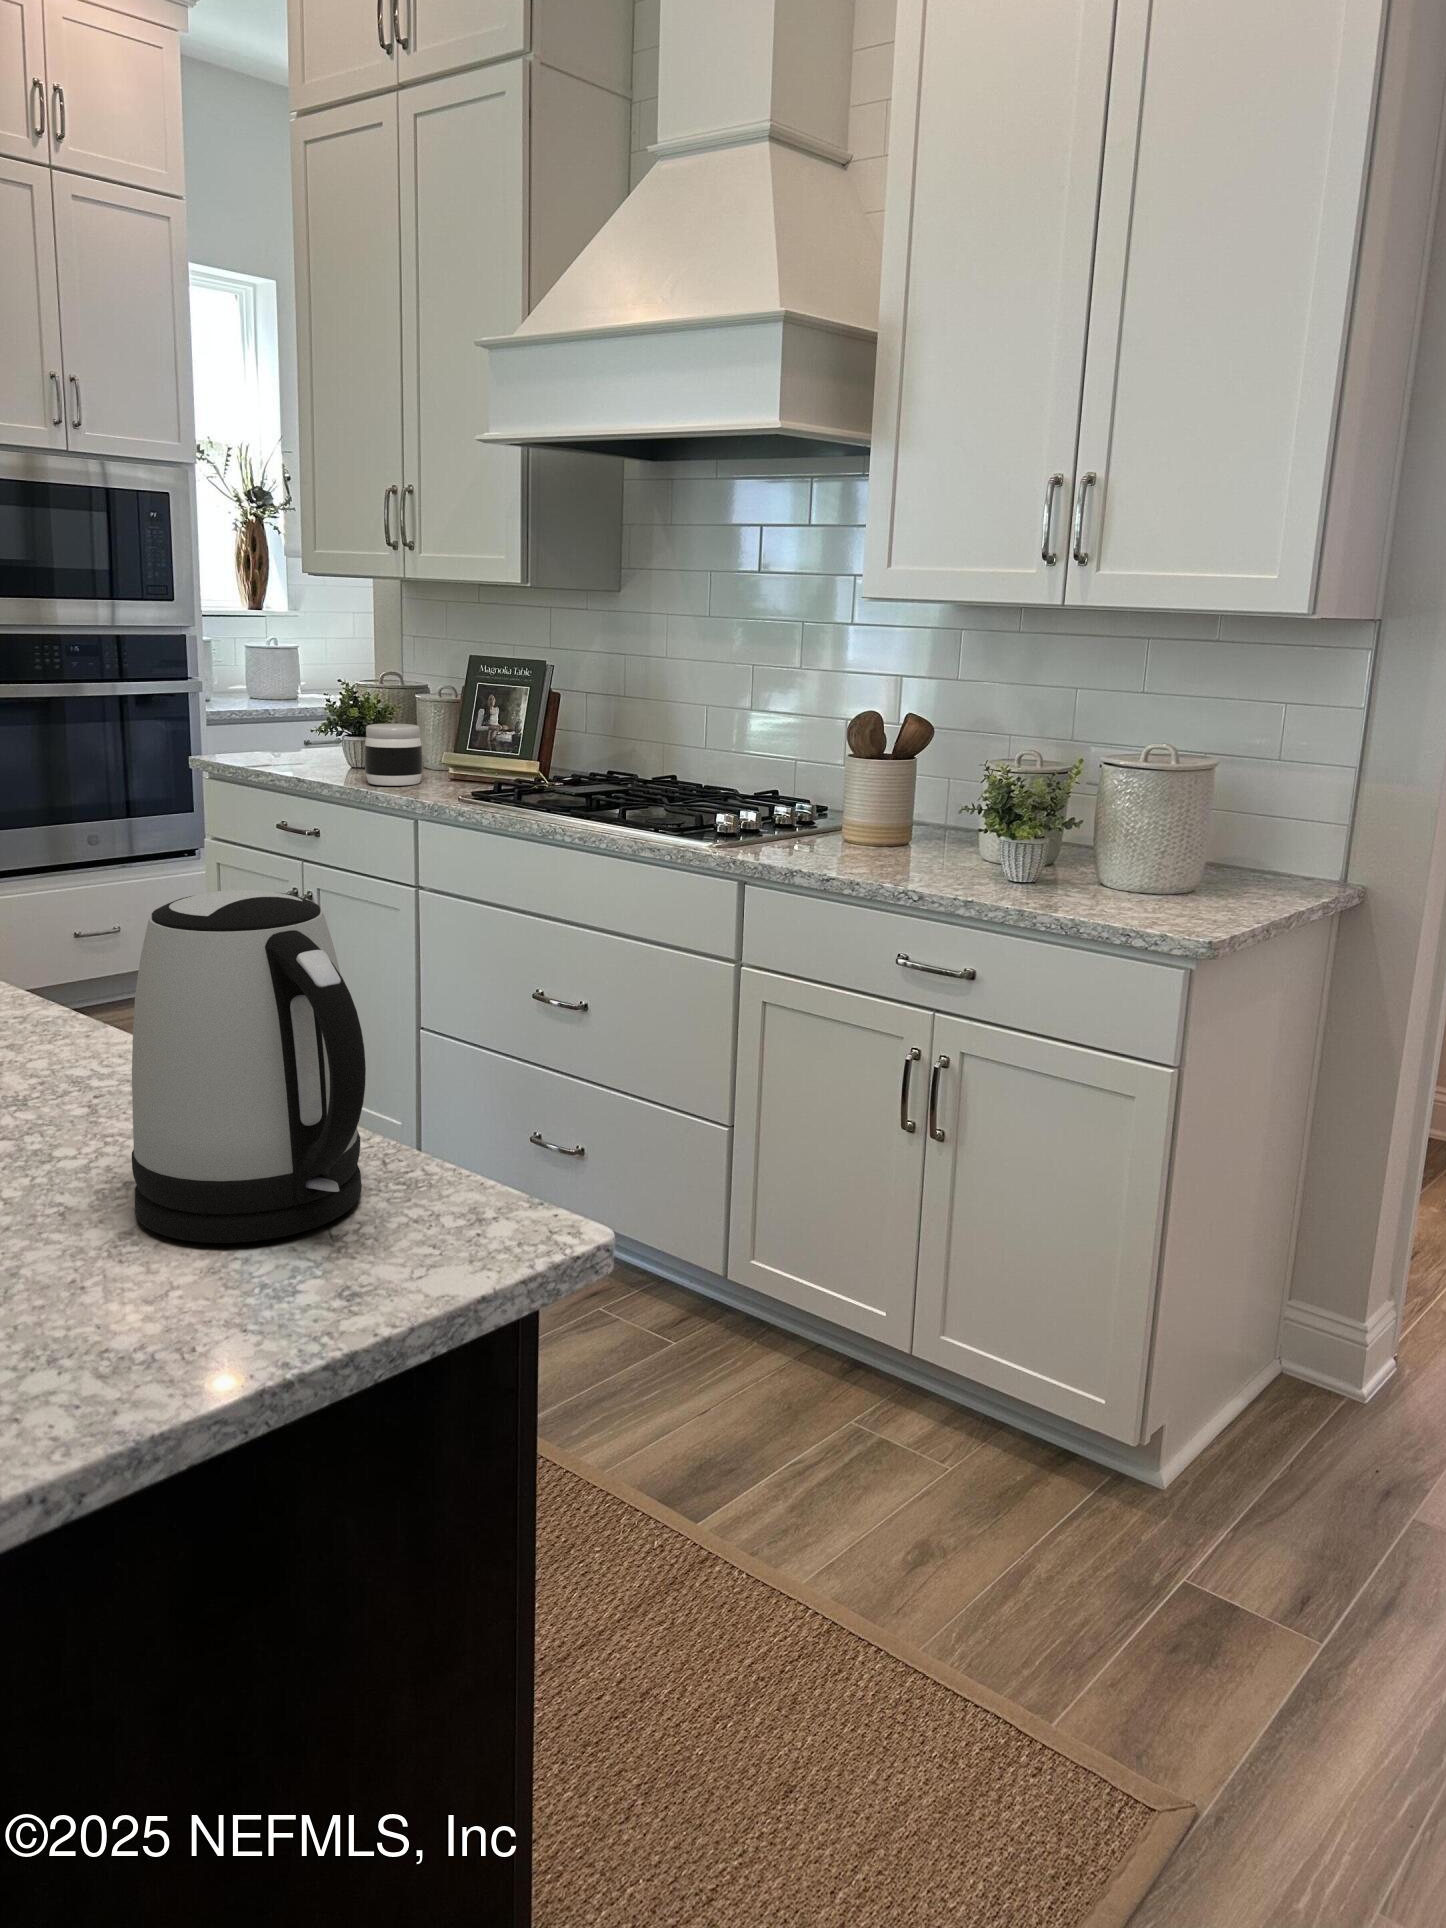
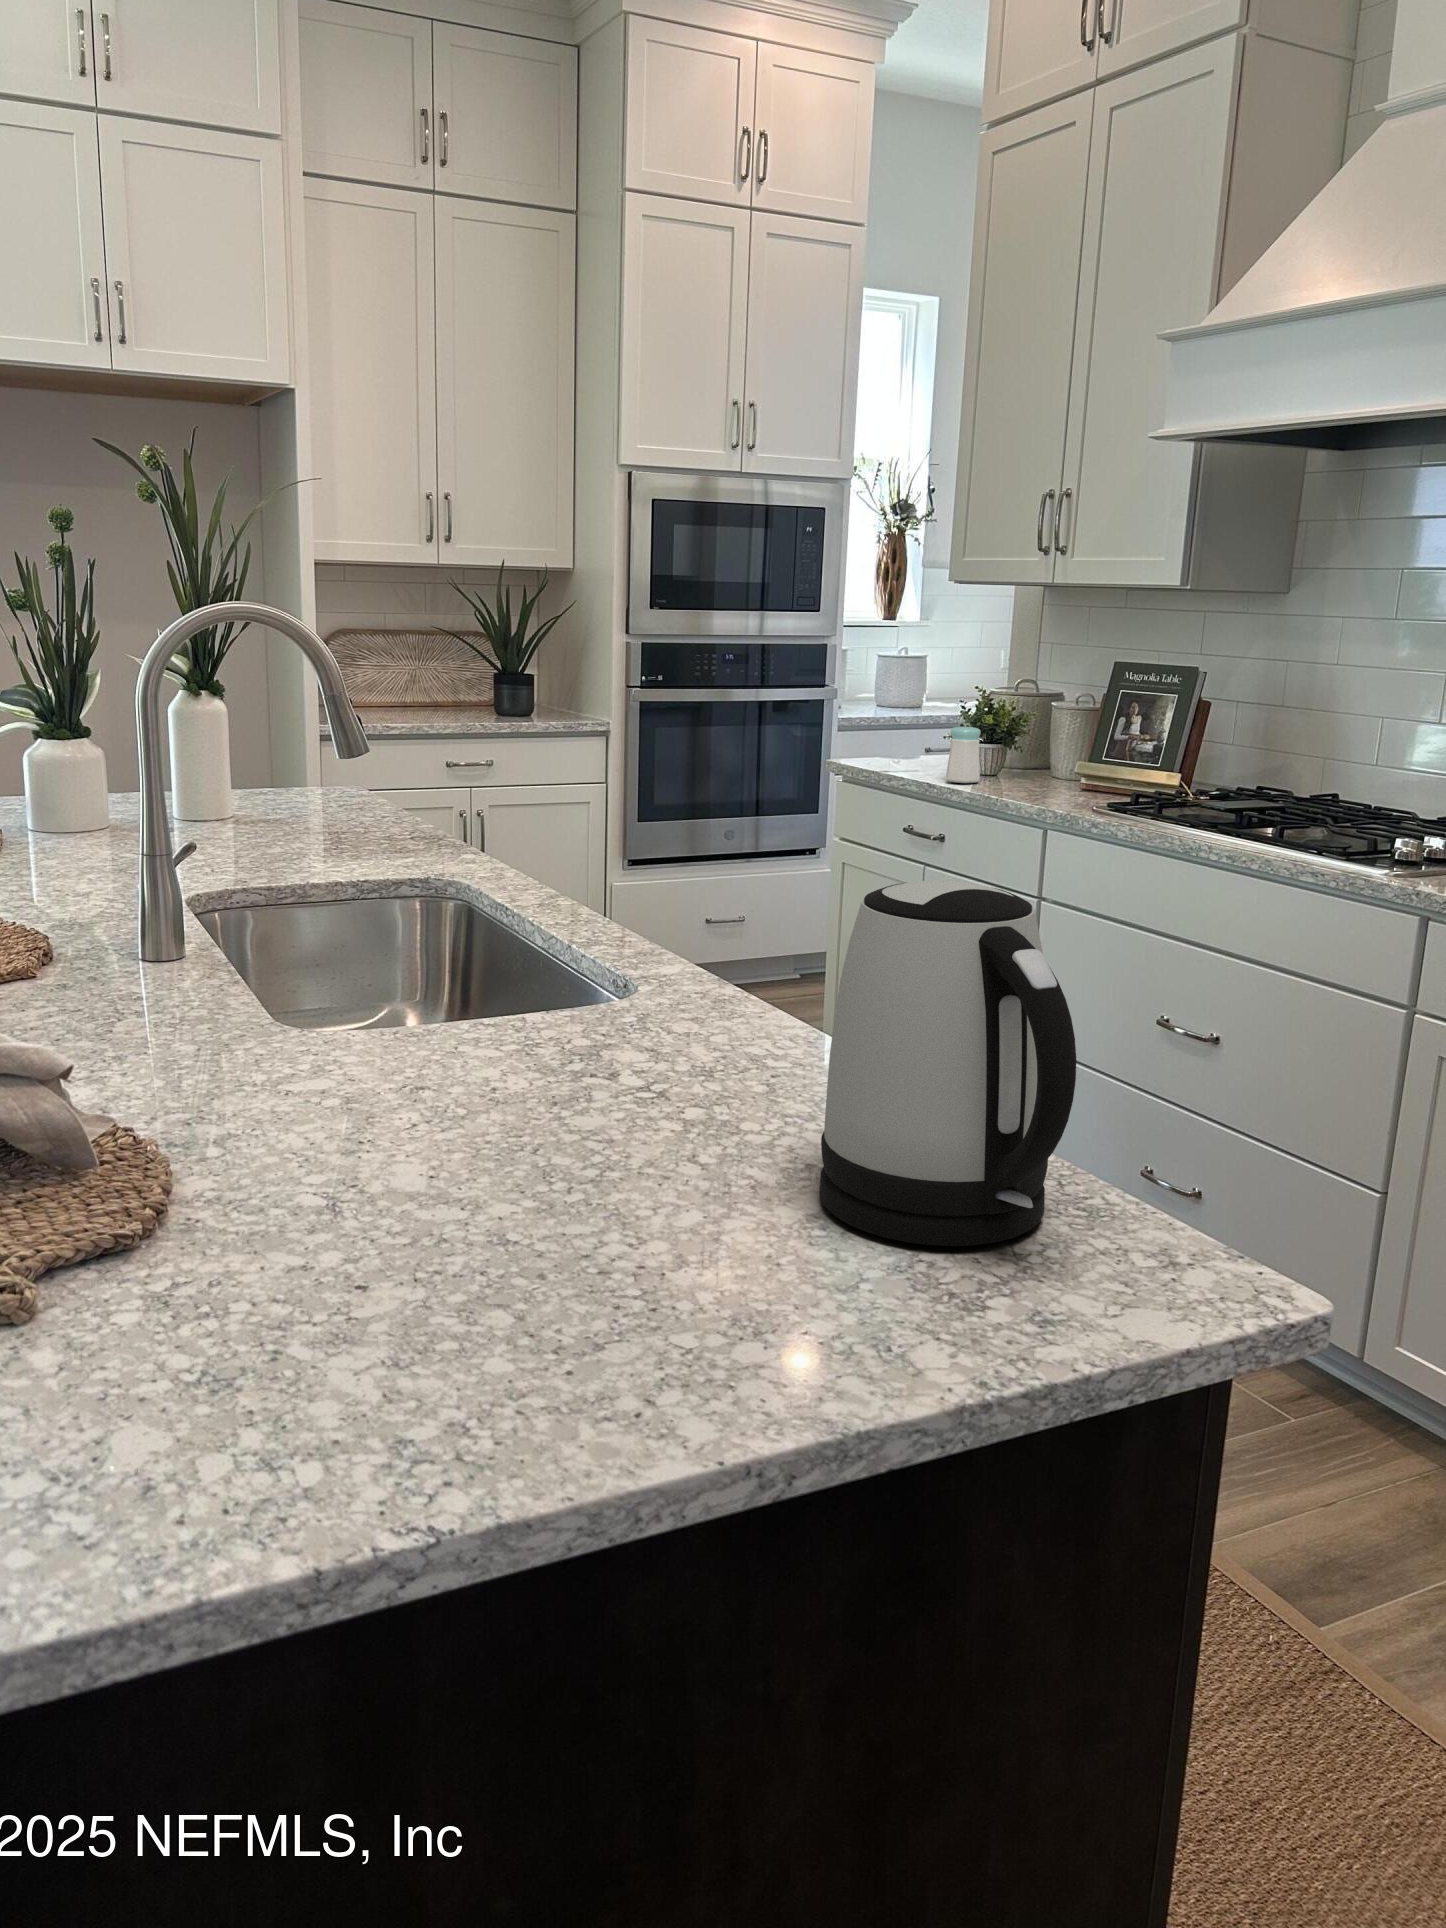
salt shaker: none [312,721,347,778] -> present [946,727,981,783]
jar: present [364,724,423,786] -> none [999,731,1058,793]

